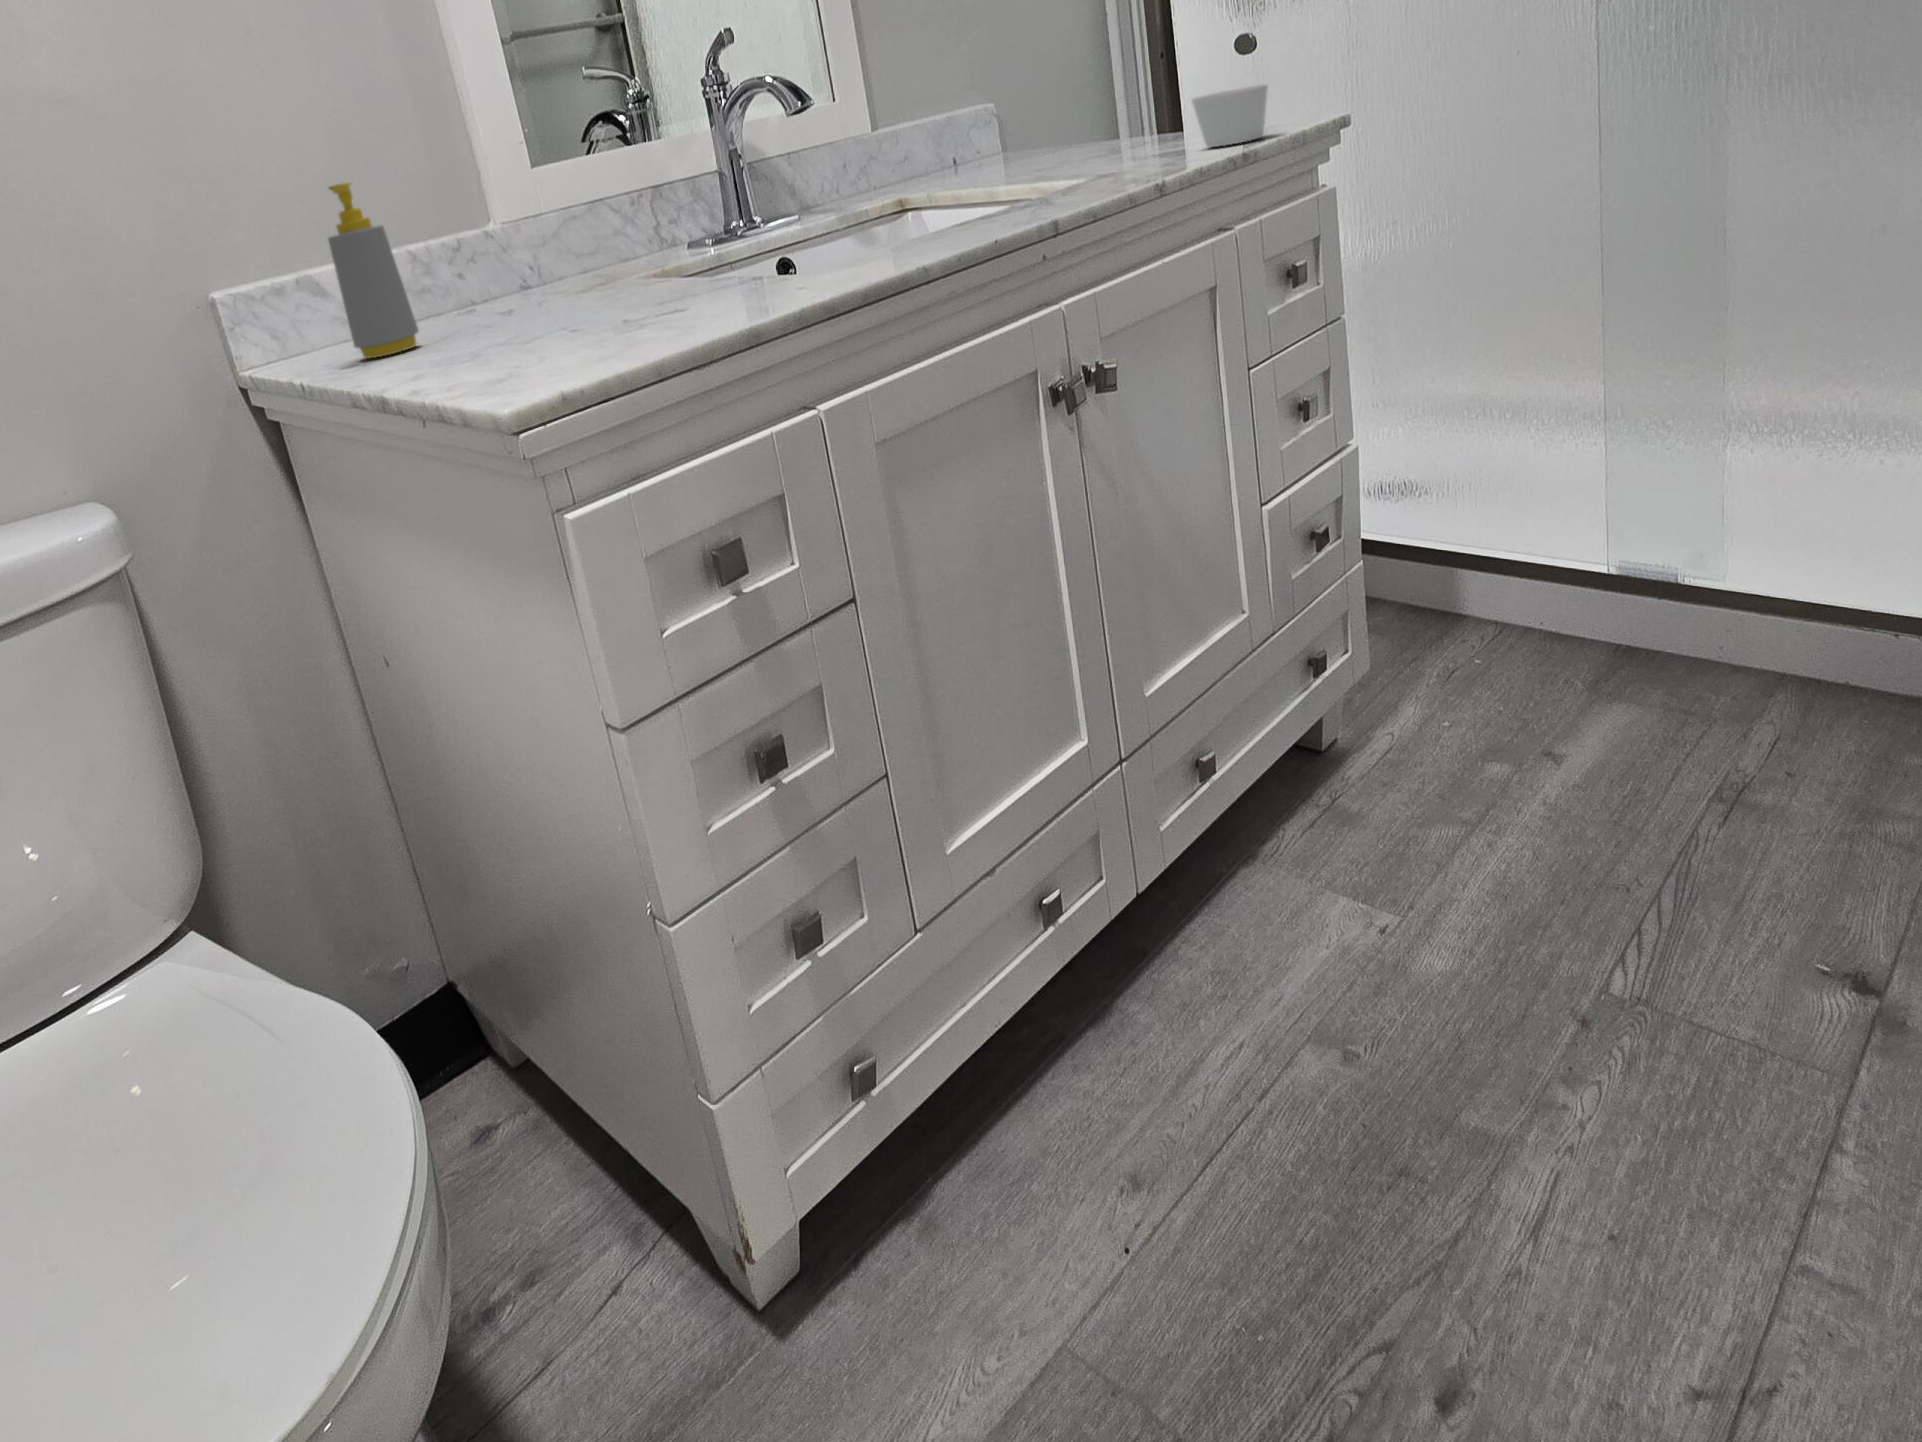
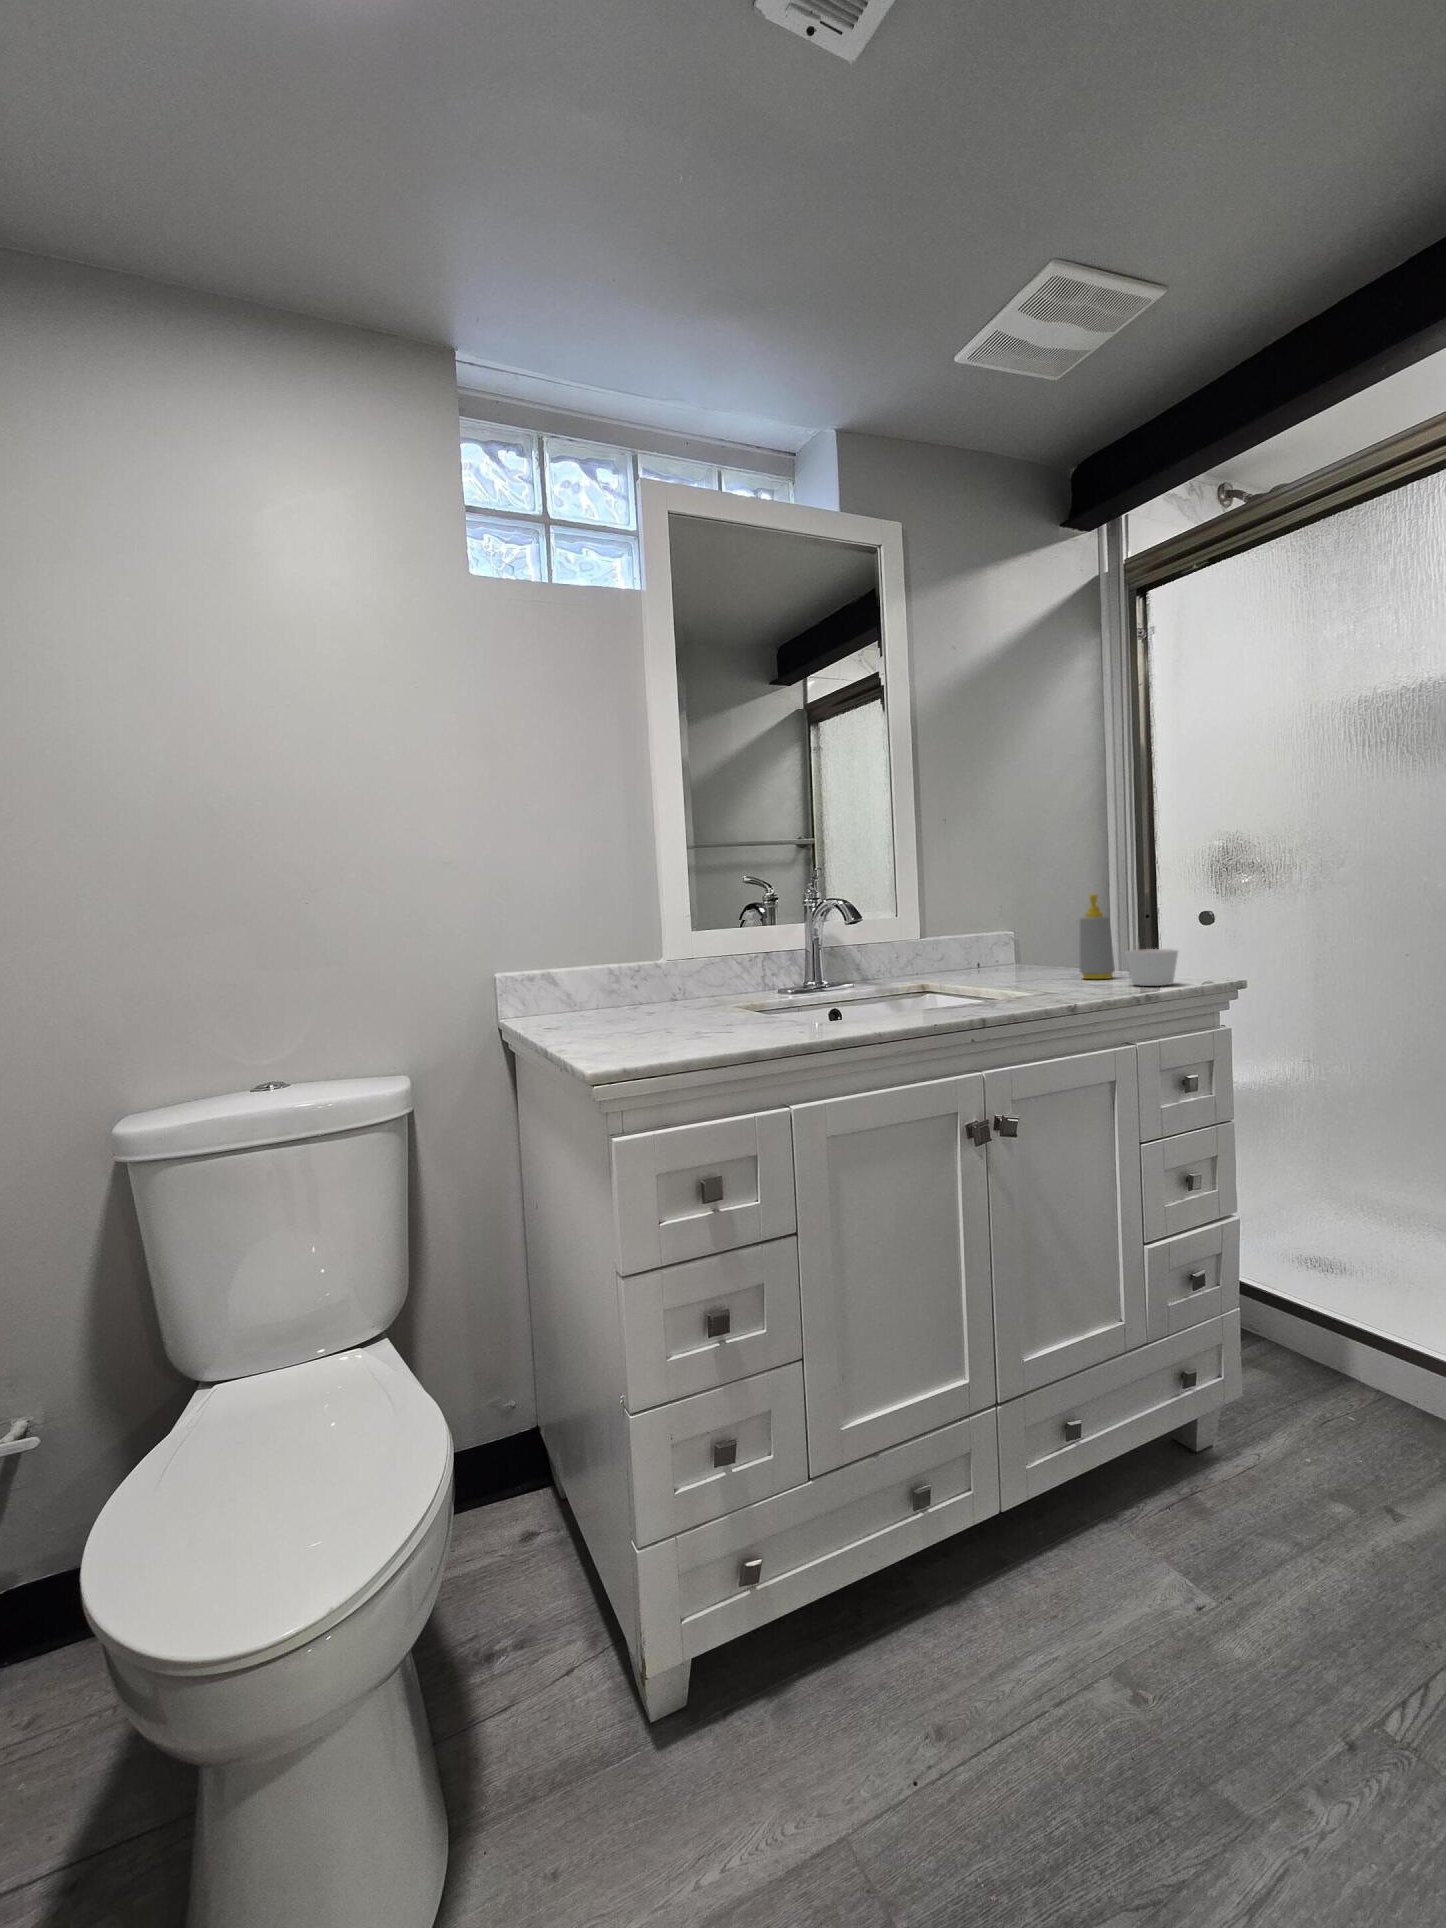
soap bottle: present [328,182,419,358] -> present [1080,894,1115,979]

